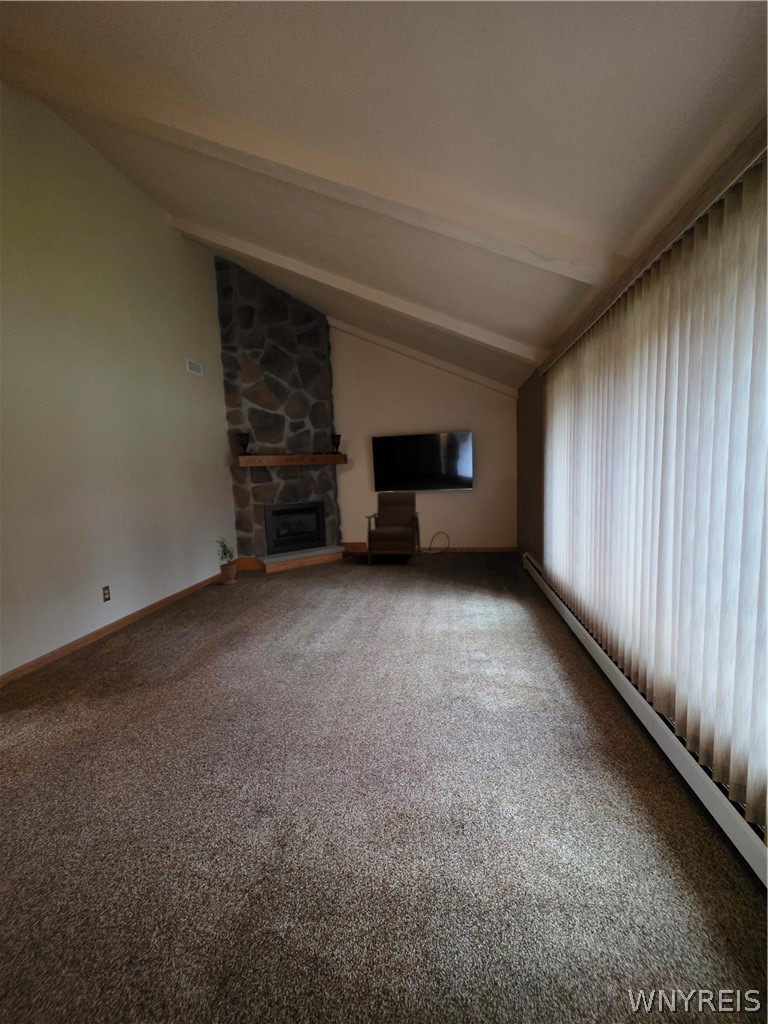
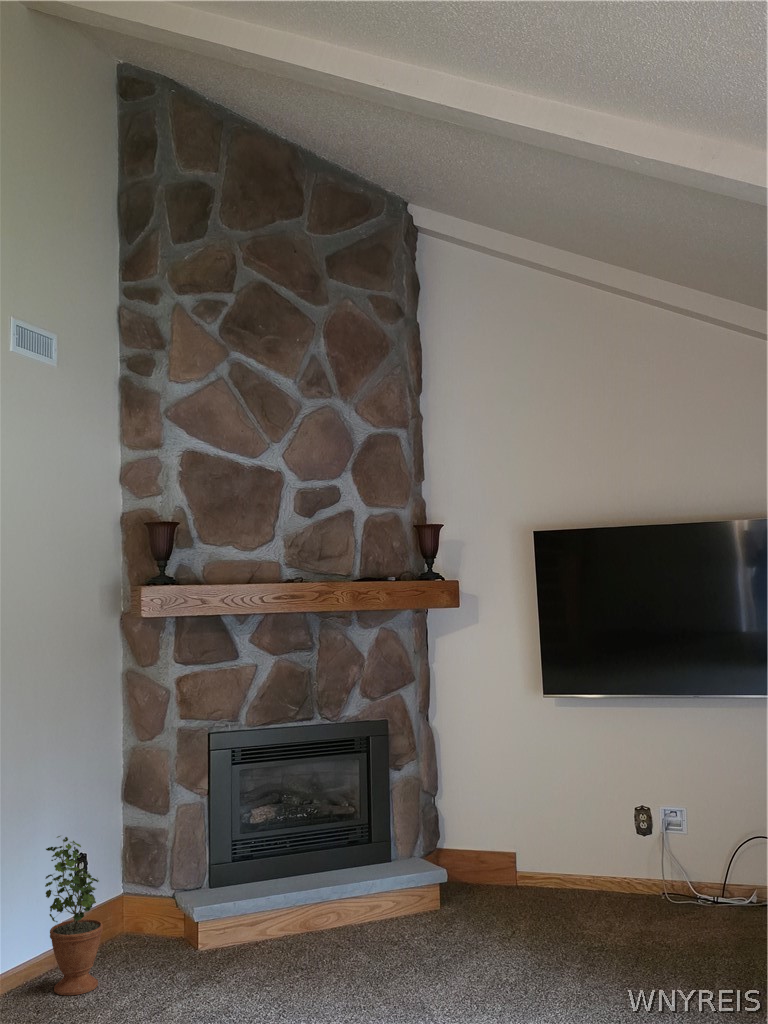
armchair: present [366,492,420,565] -> none [509,695,692,959]

